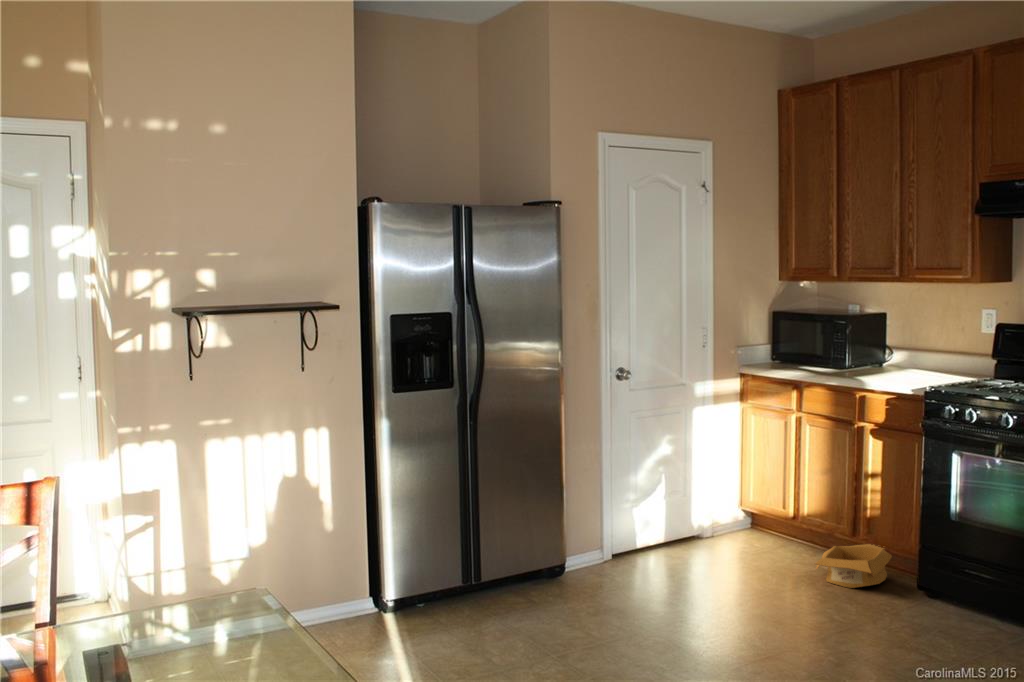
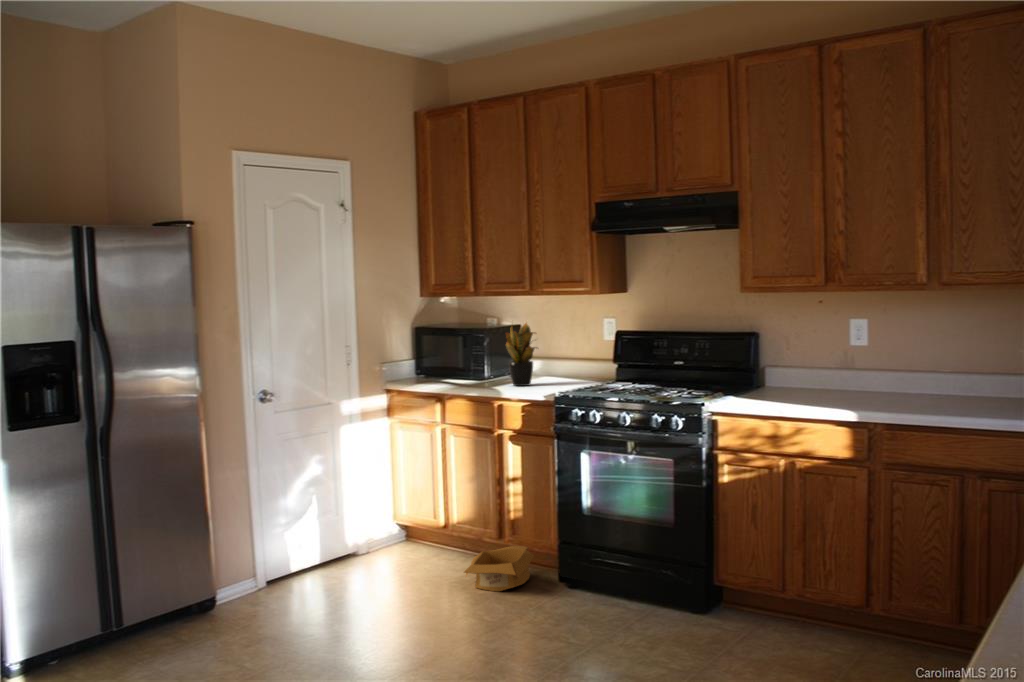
potted plant: none [864,304,914,378] -> present [506,323,537,386]

